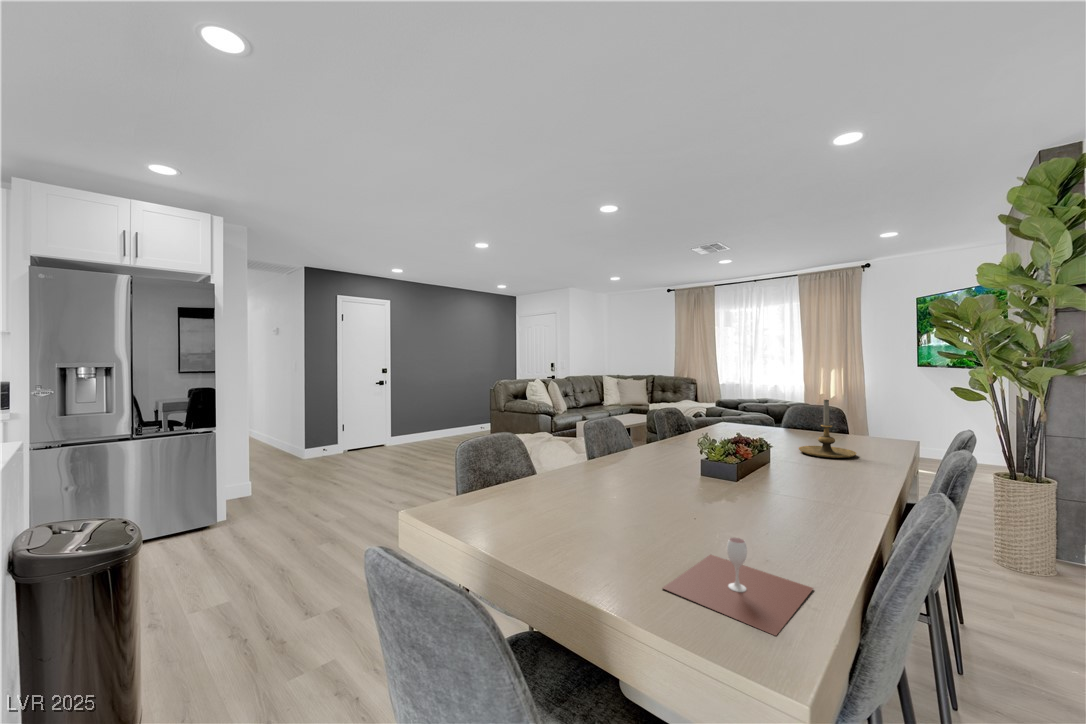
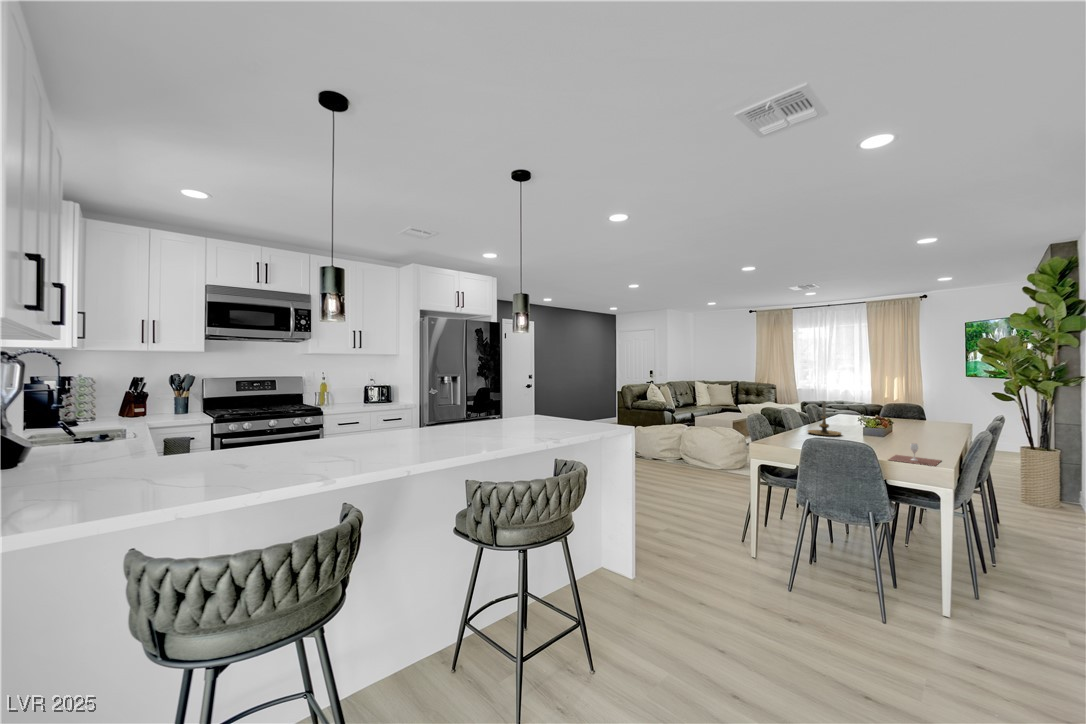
candle holder: present [799,400,856,458] -> present [808,401,841,436]

